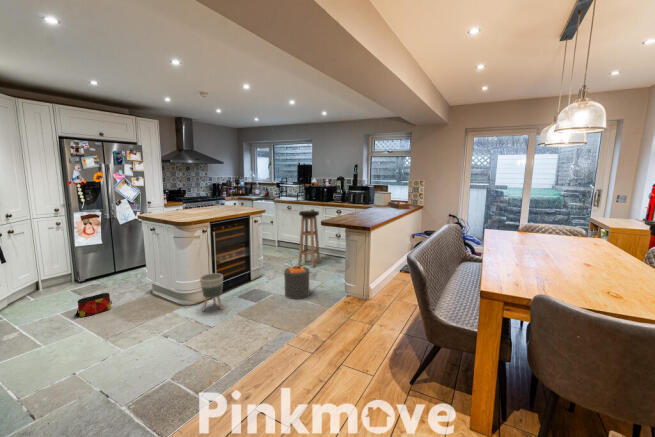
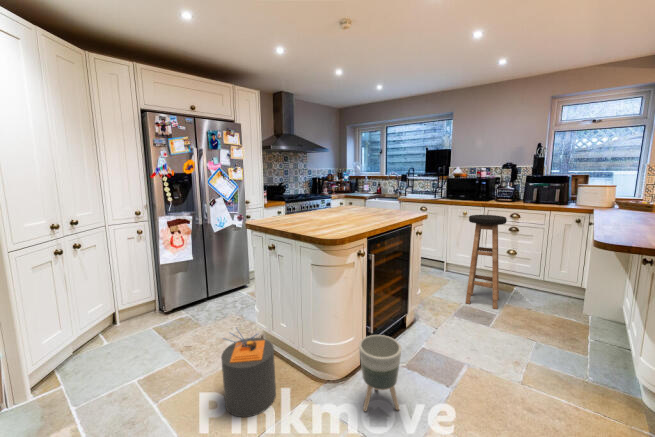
trash can: present [284,264,309,299] -> present [221,331,276,417]
bag: present [75,293,112,317] -> none [155,351,208,396]

